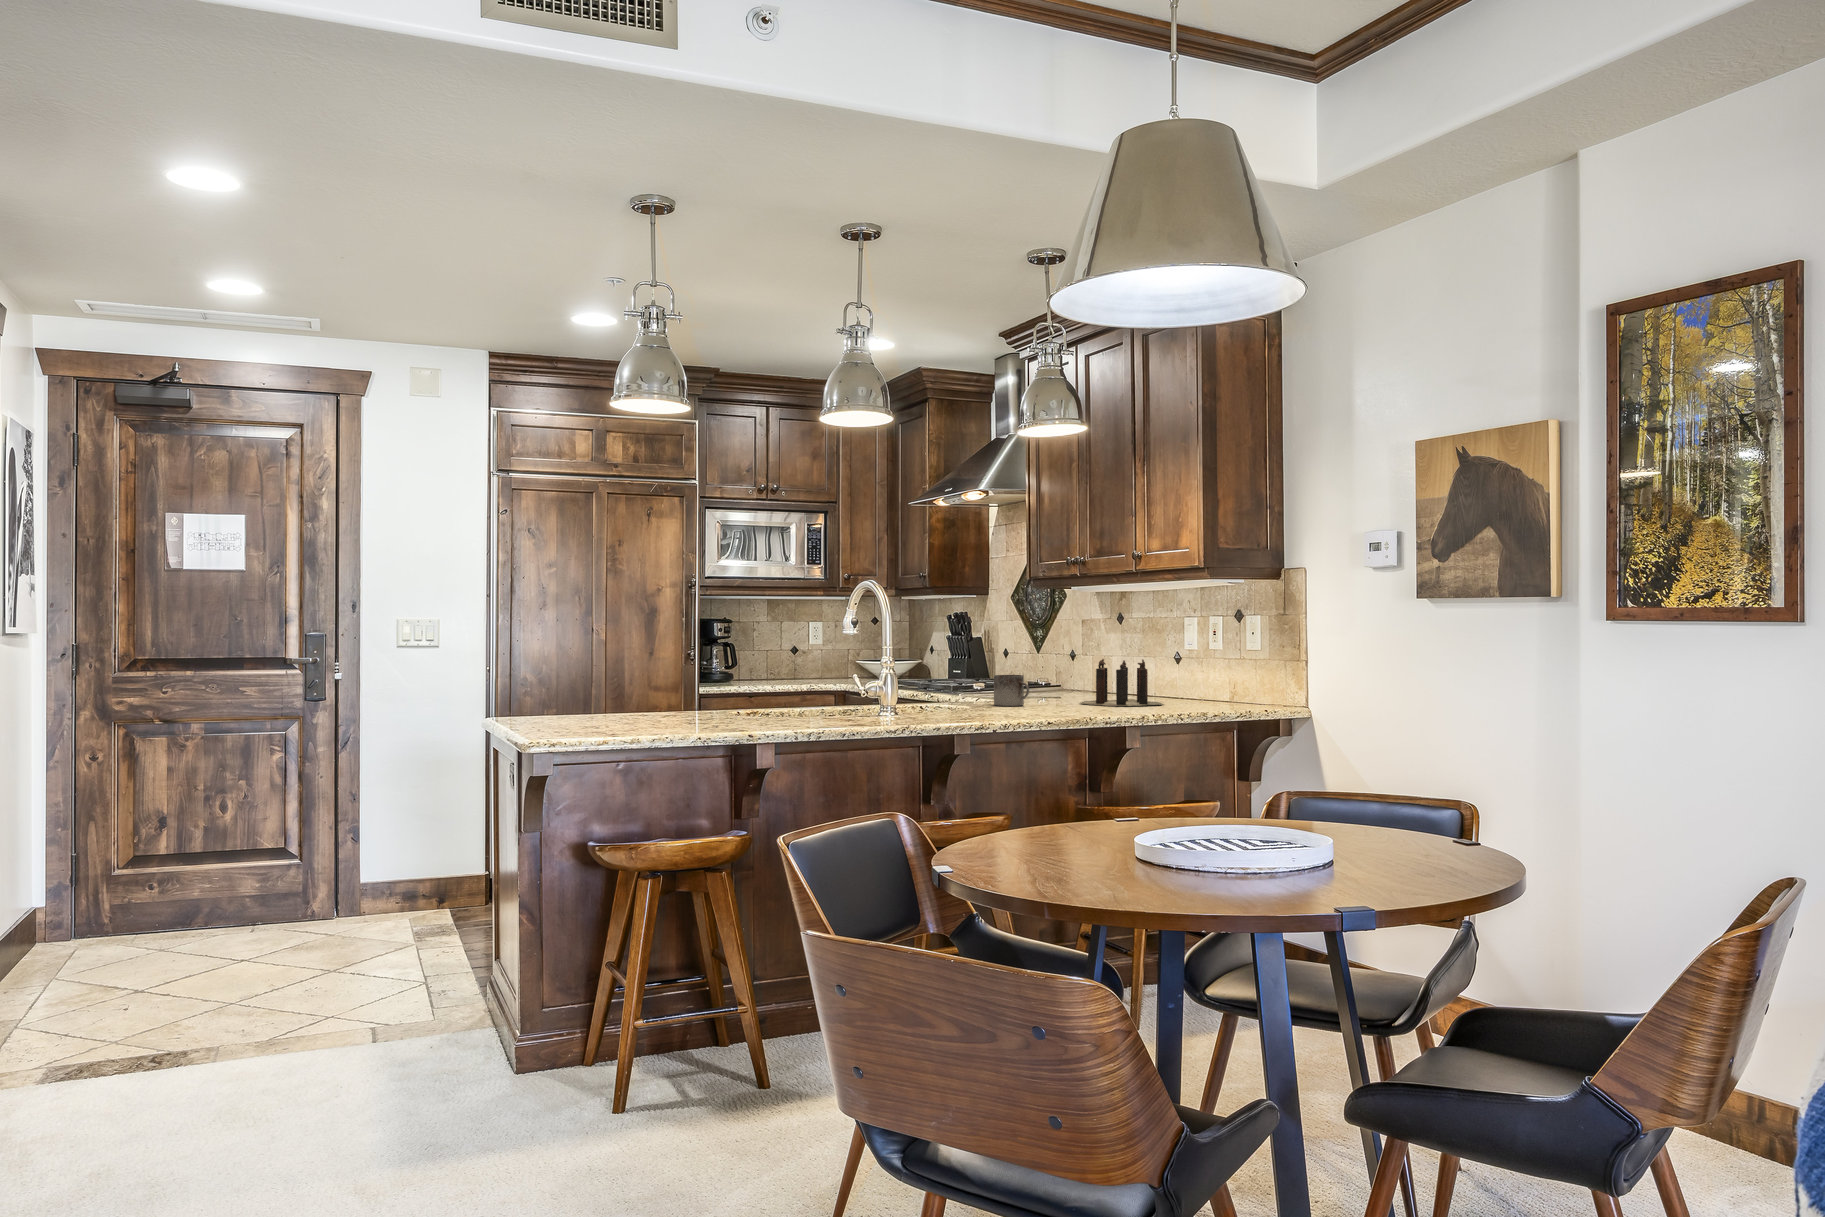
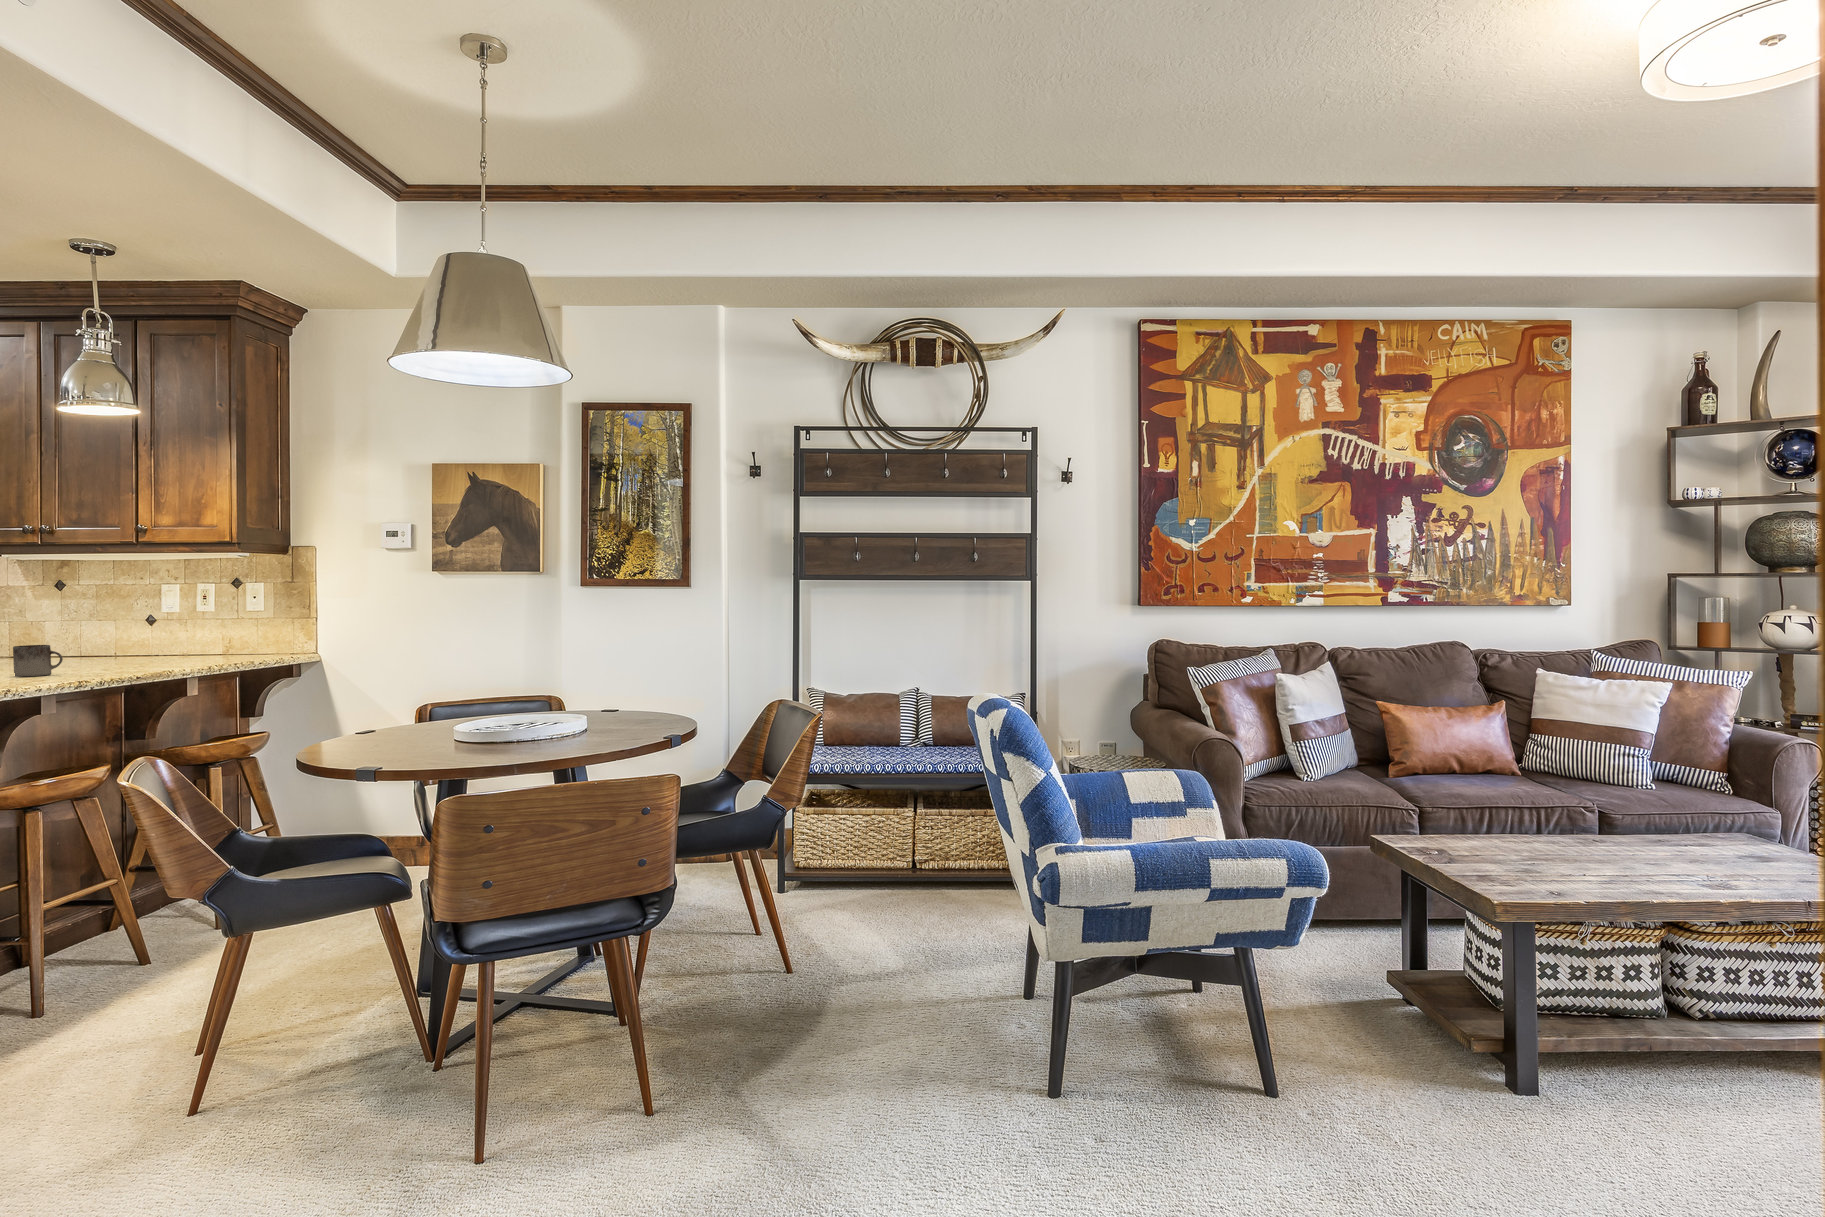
candle: present [1081,659,1164,706] -> none [87,624,191,668]

